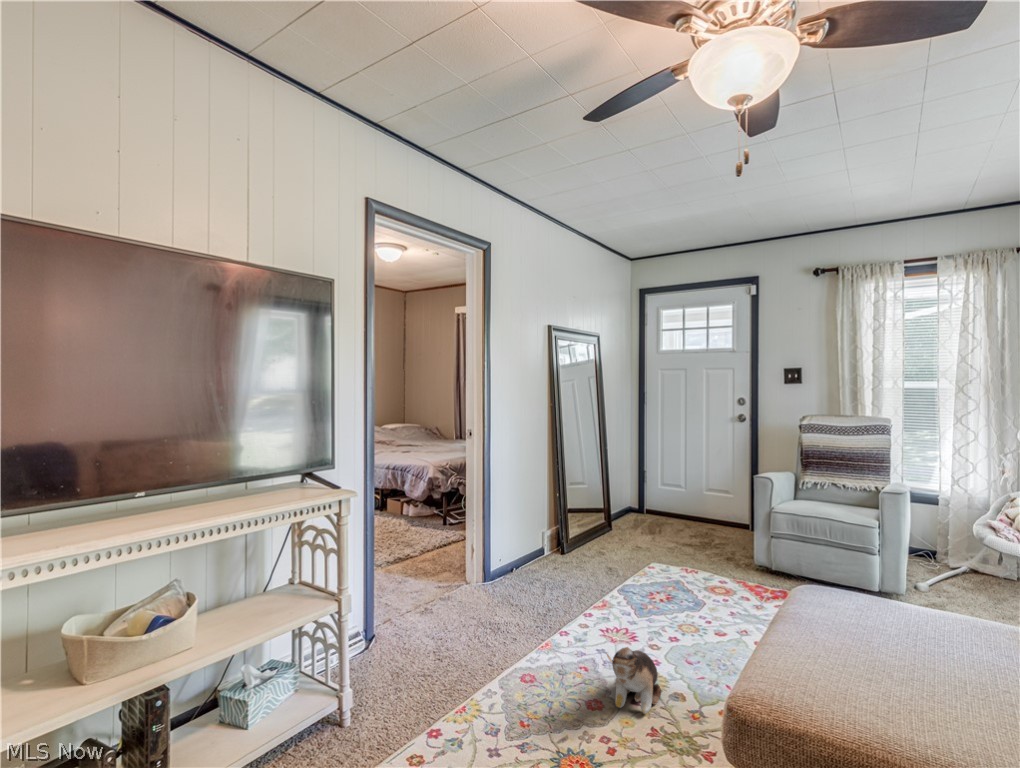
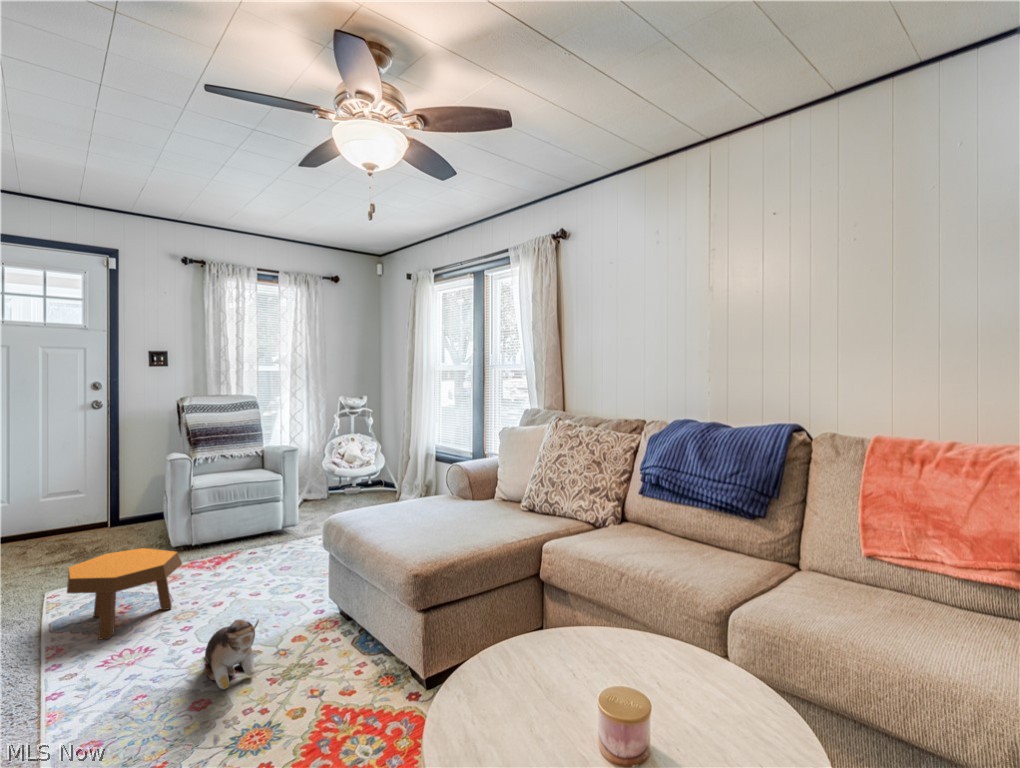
footstool: none [614,547,699,618] -> present [67,548,182,640]

